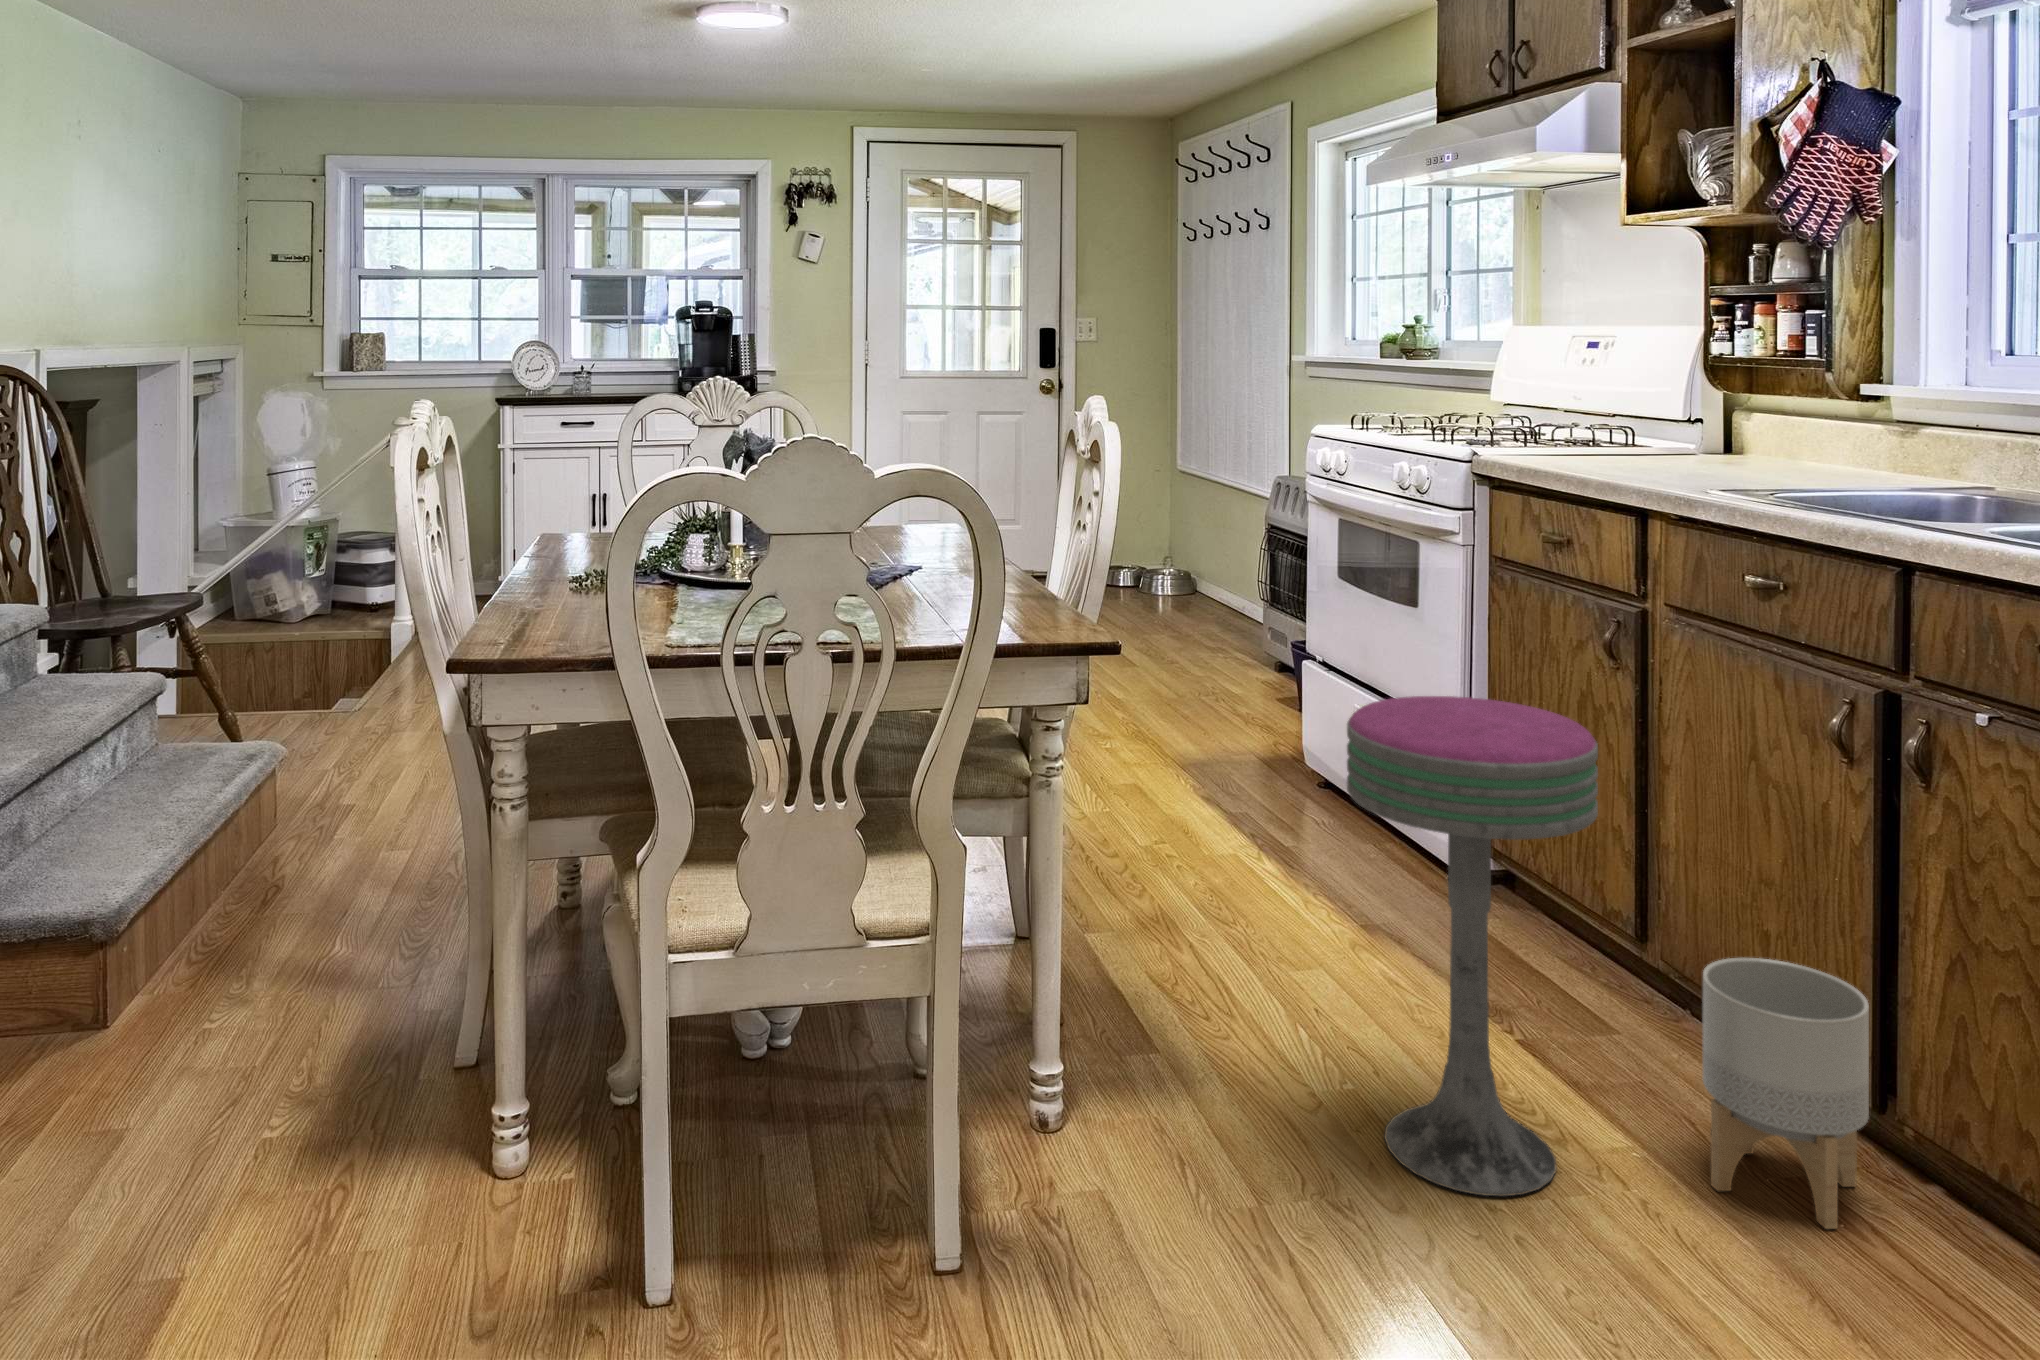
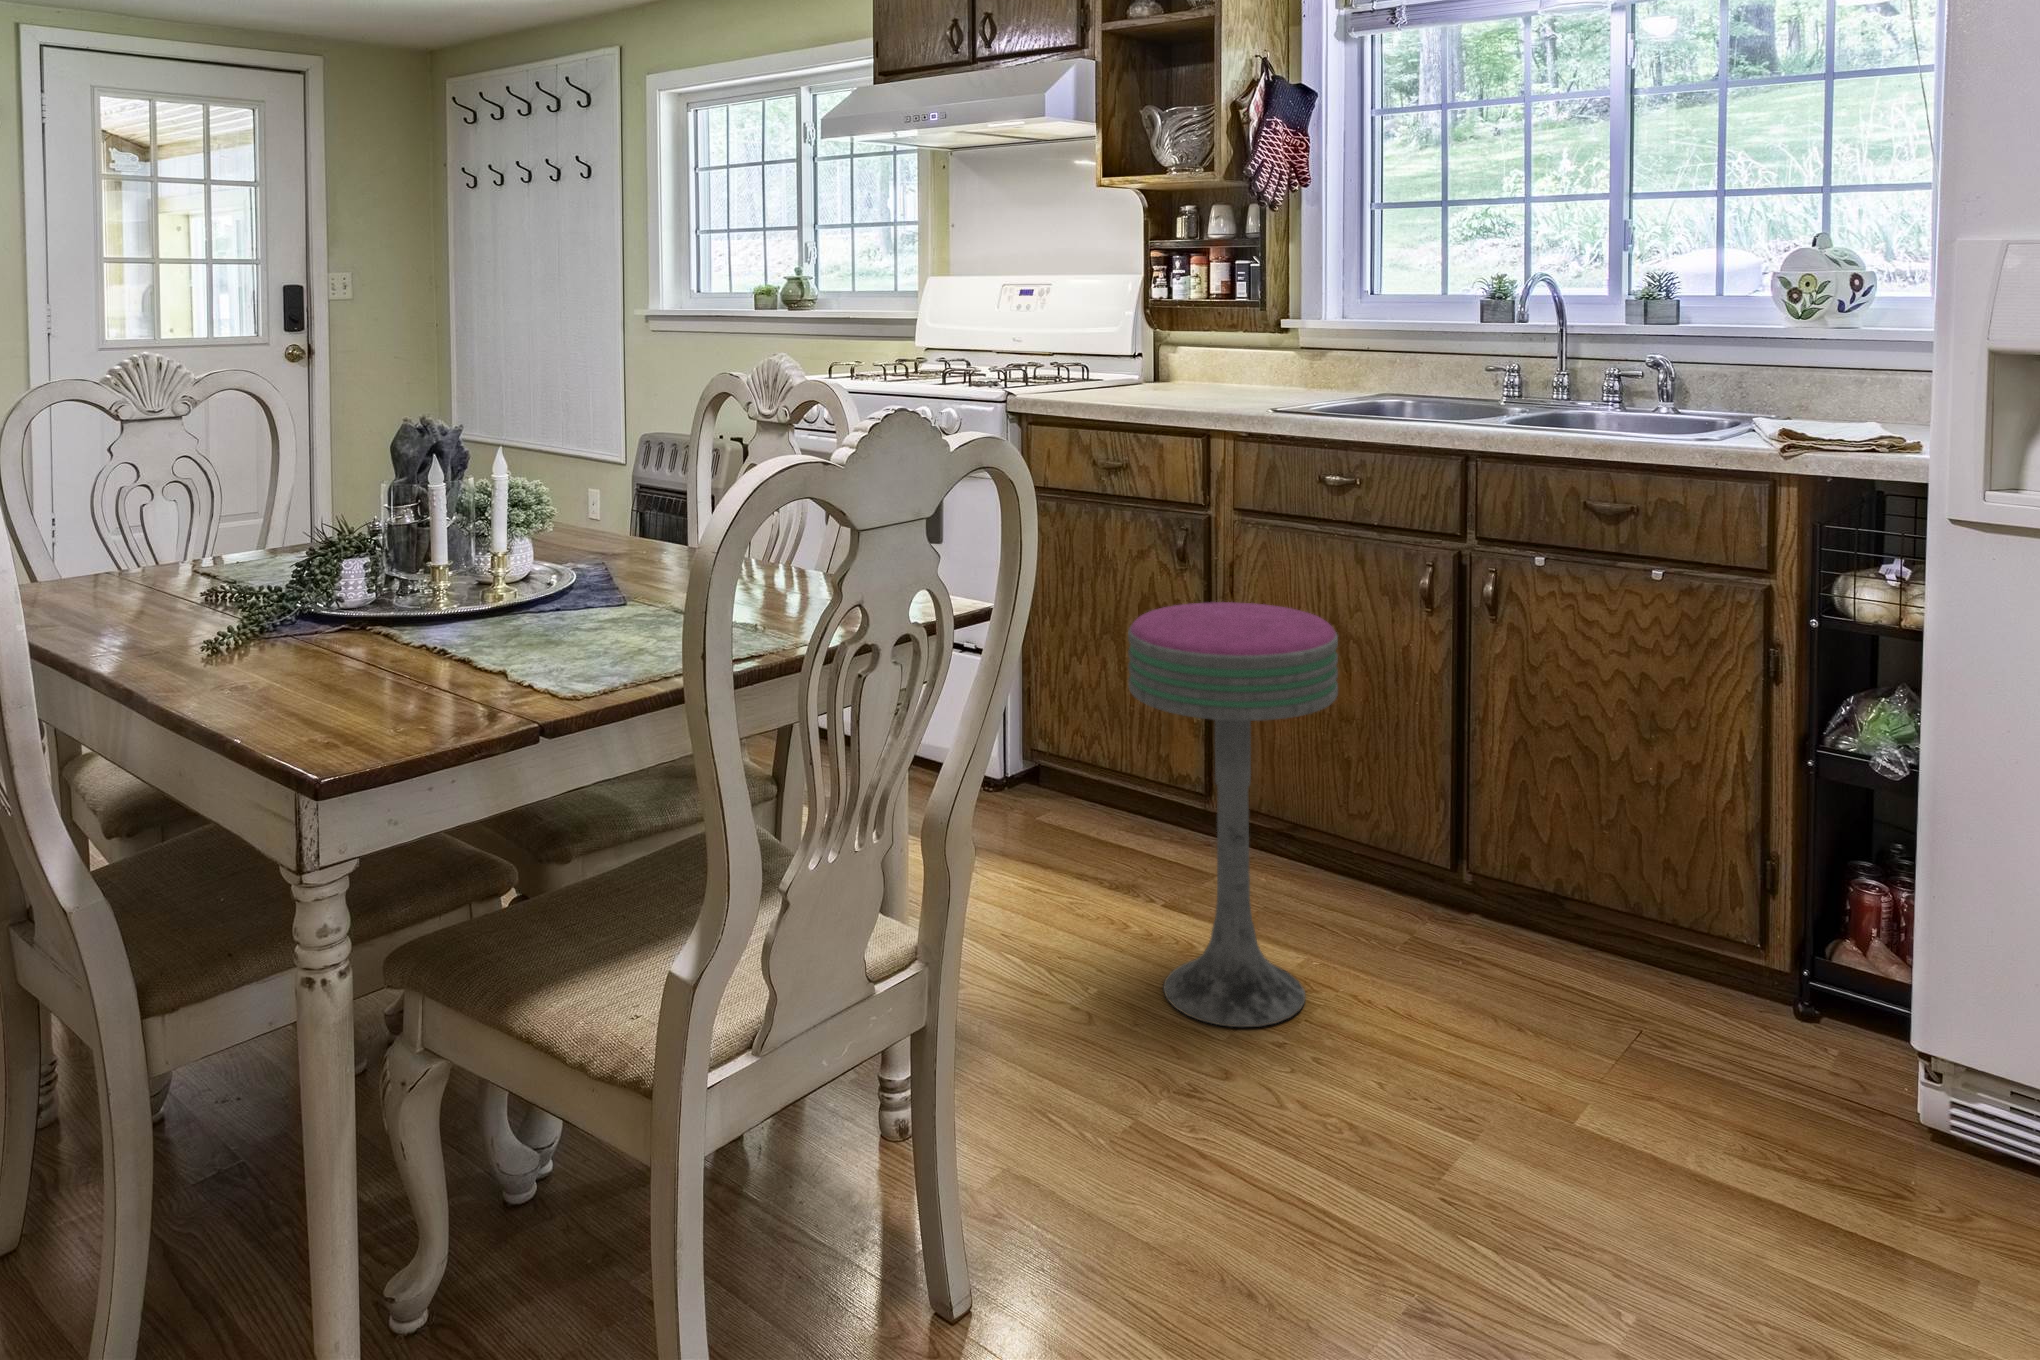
planter: present [1703,958,1869,1229] -> none [1365,769,1481,959]

